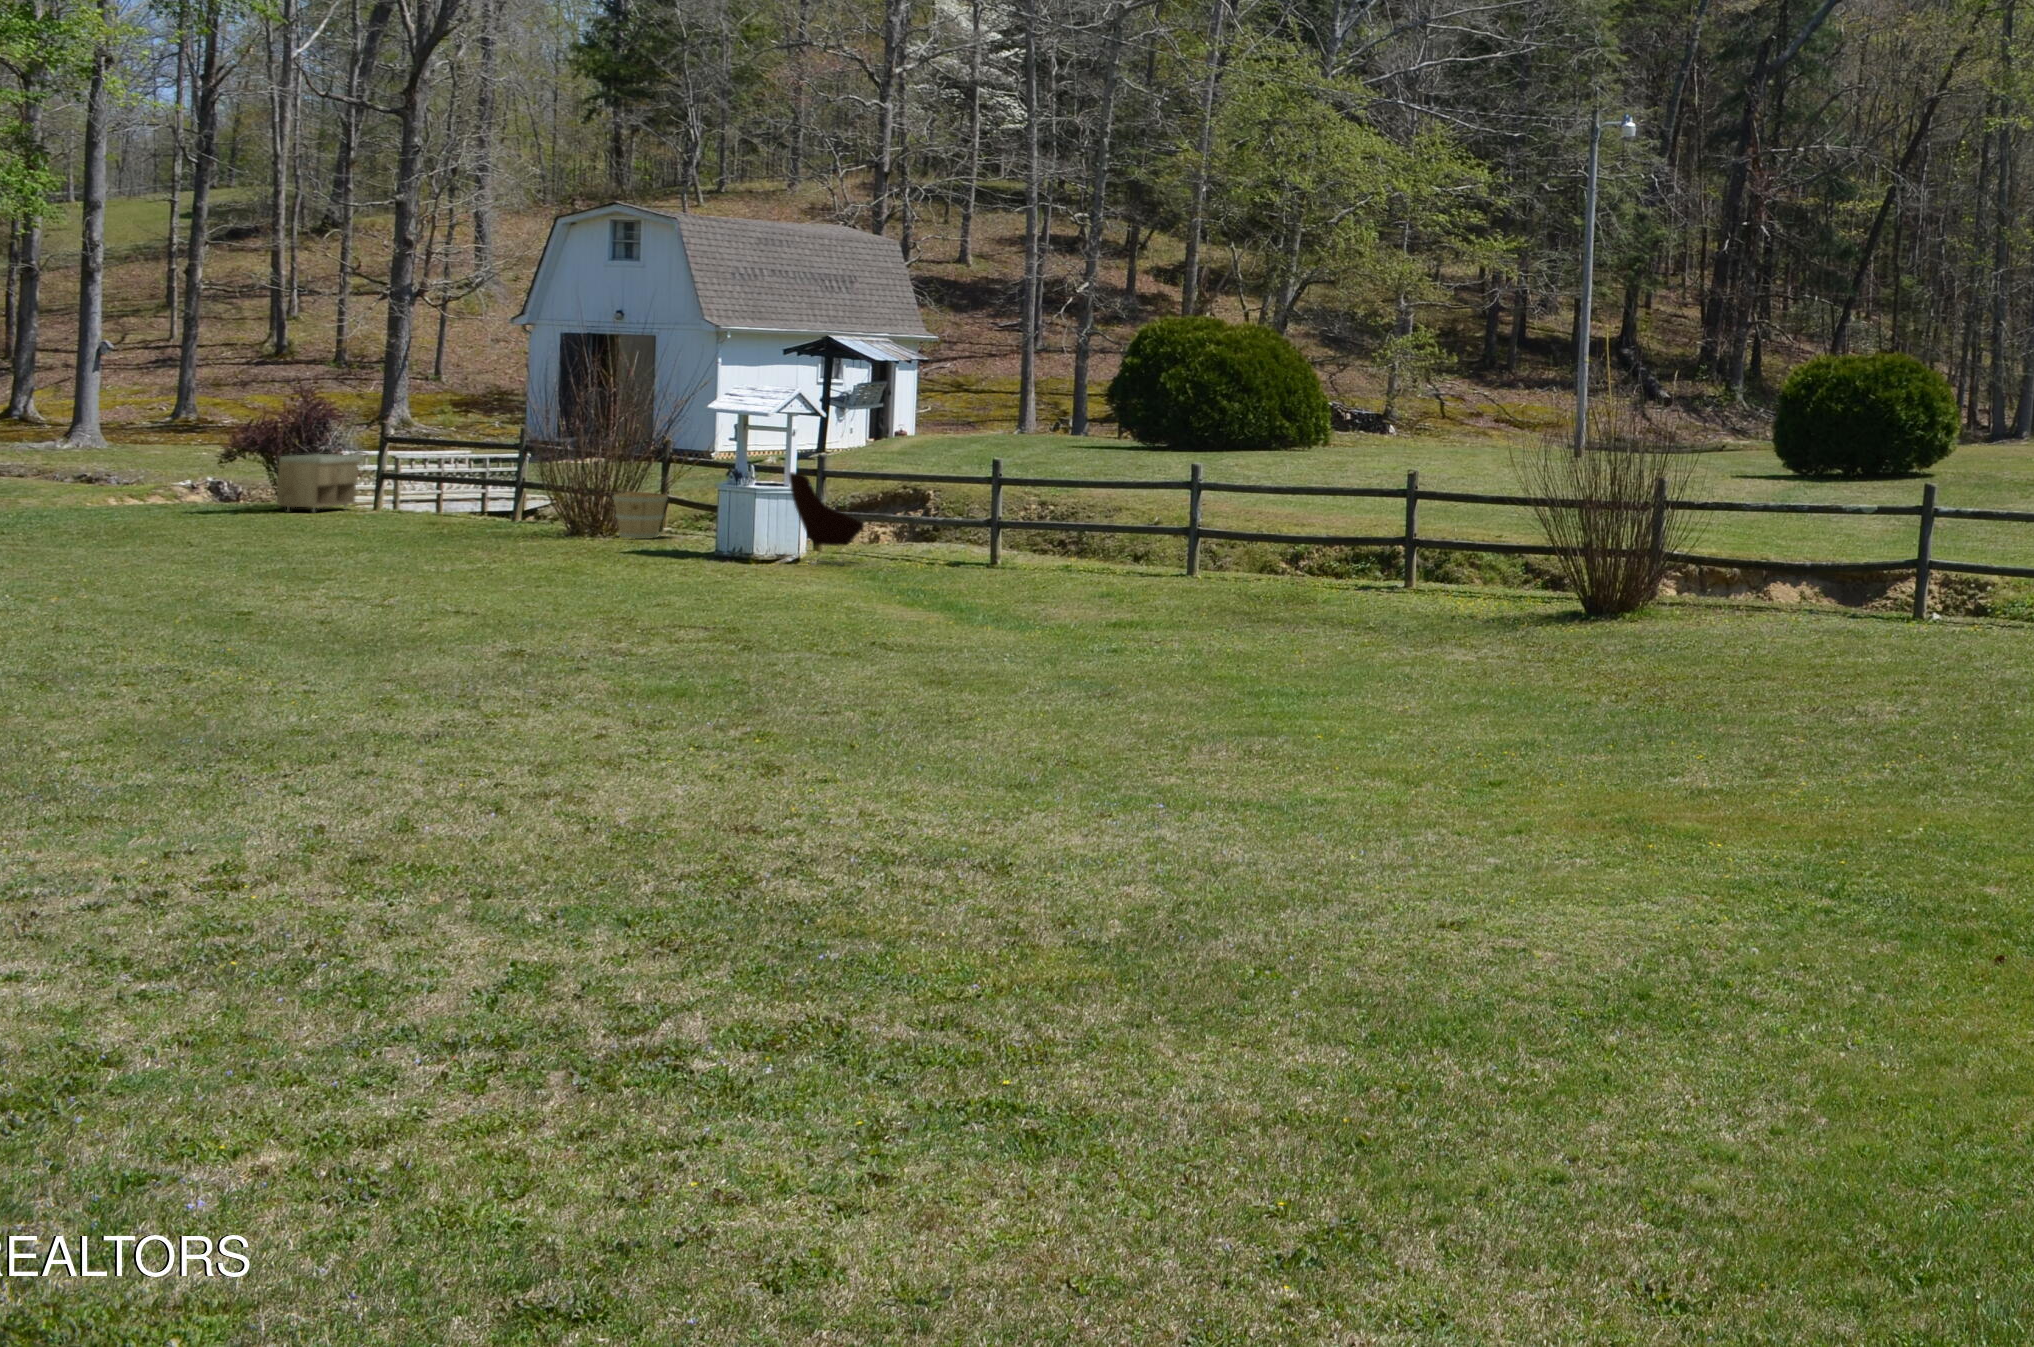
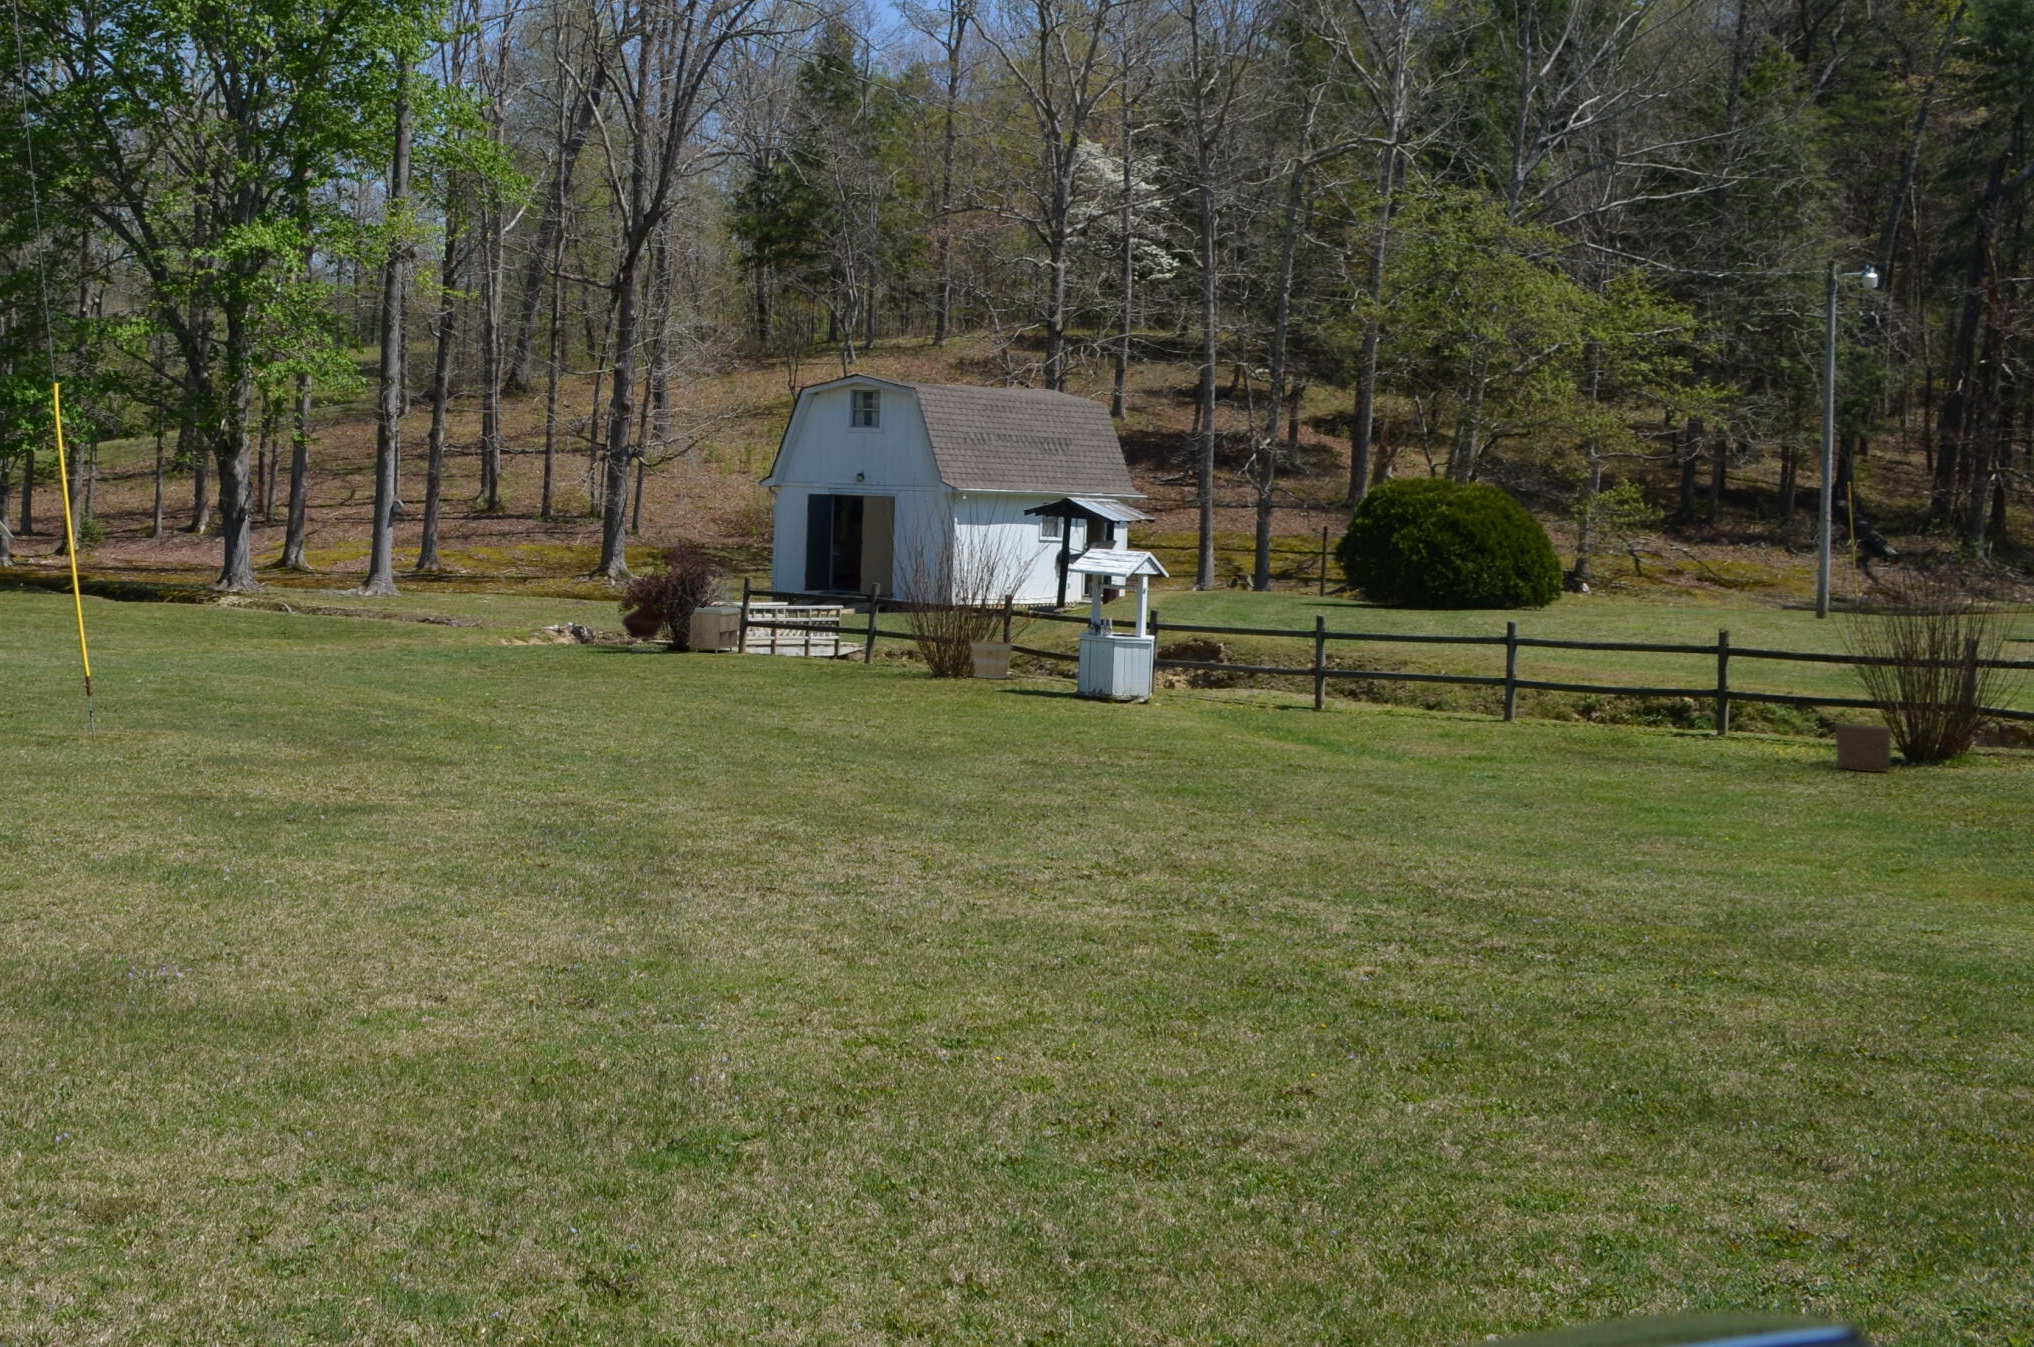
chair: present [789,472,864,565] -> present [622,591,667,651]
planter: none [1506,573,1561,628] -> present [1835,723,1891,772]

